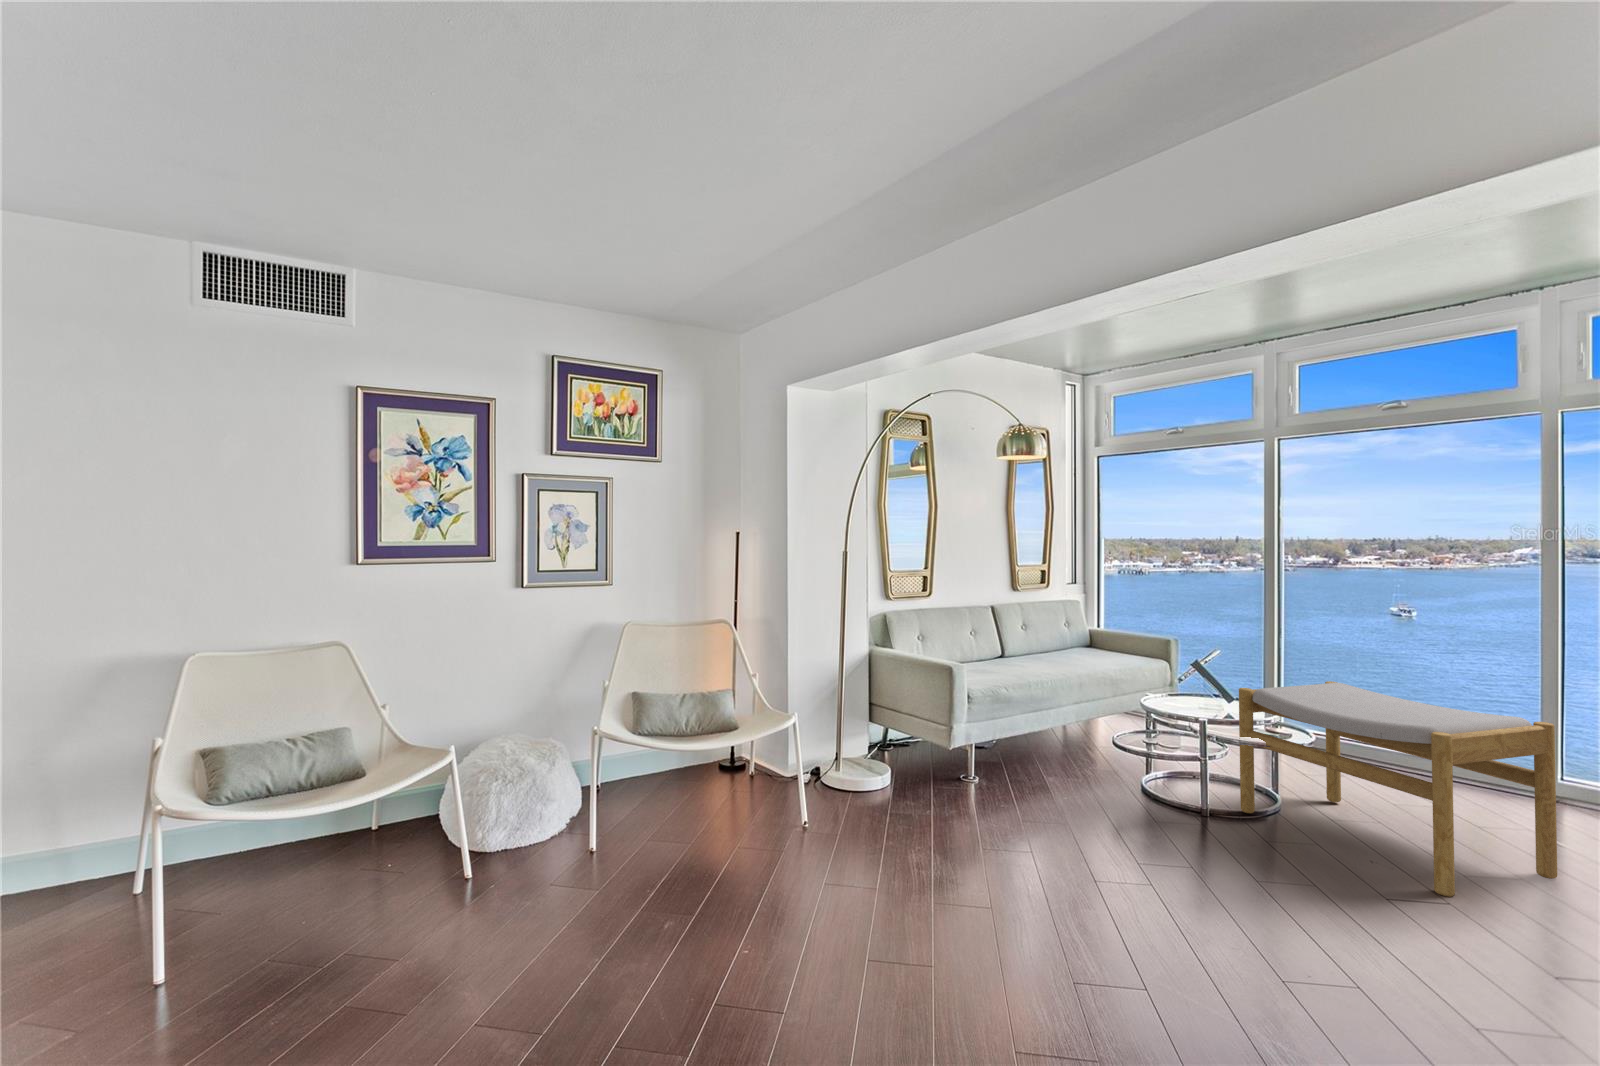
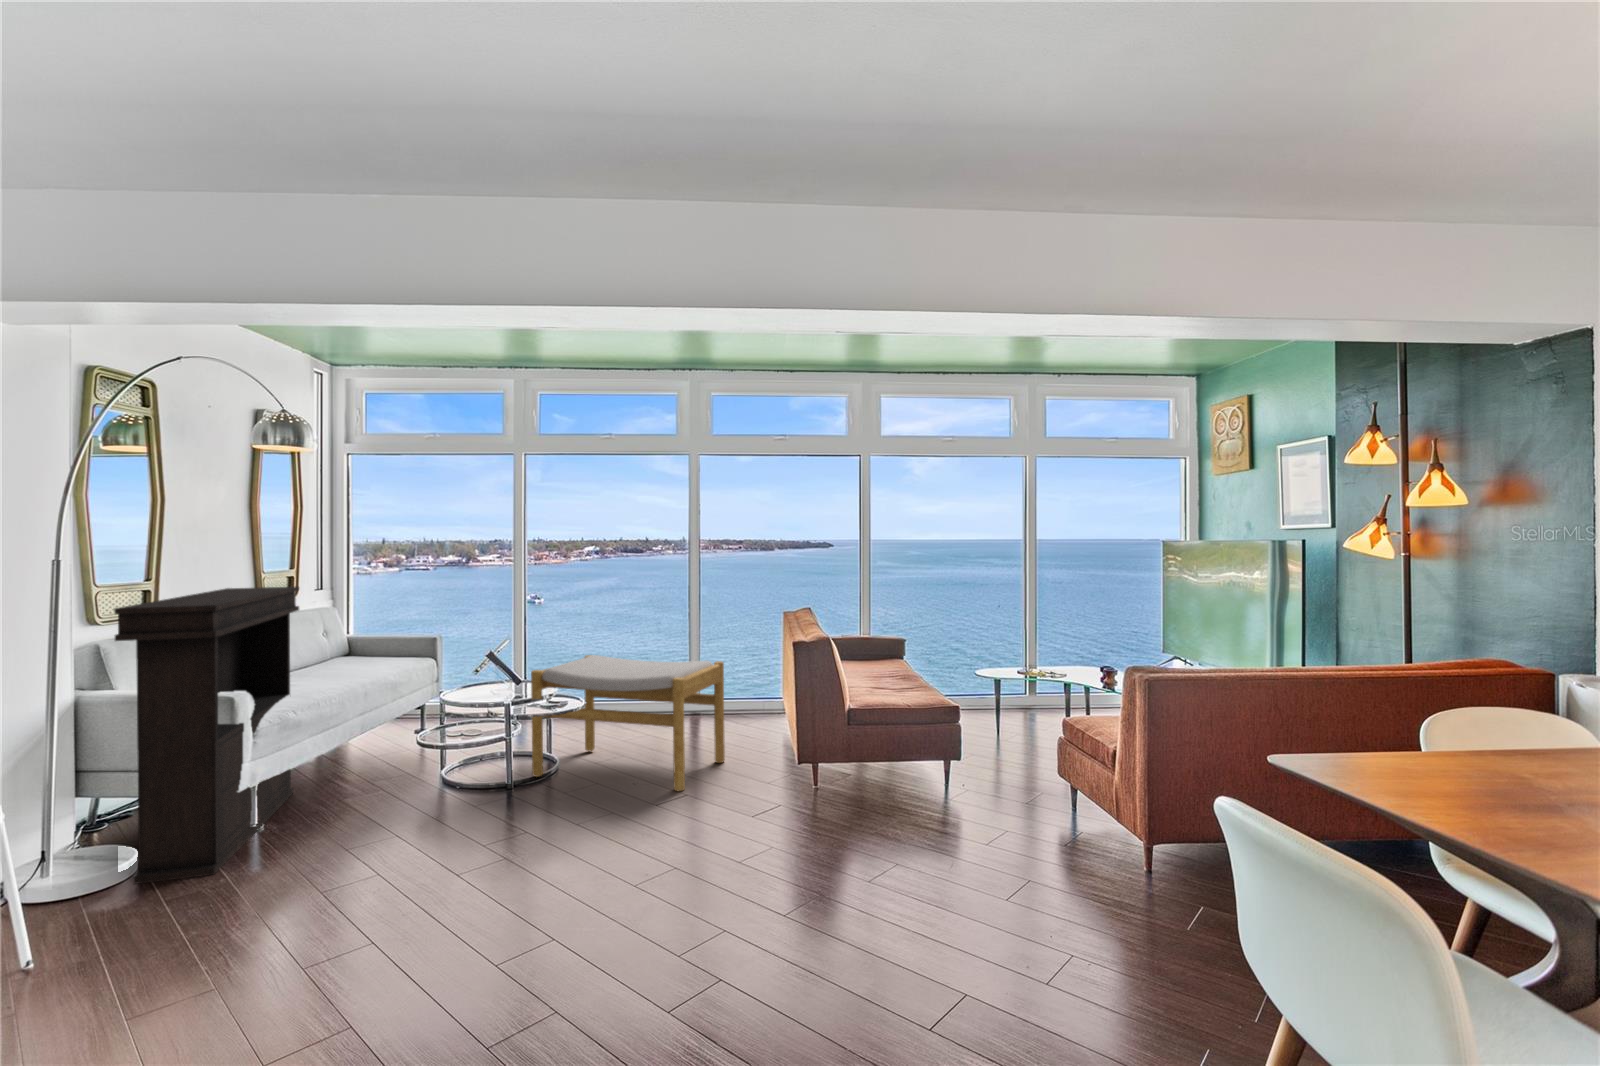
console table: none [866,577,1021,811] -> present [114,587,299,884]

